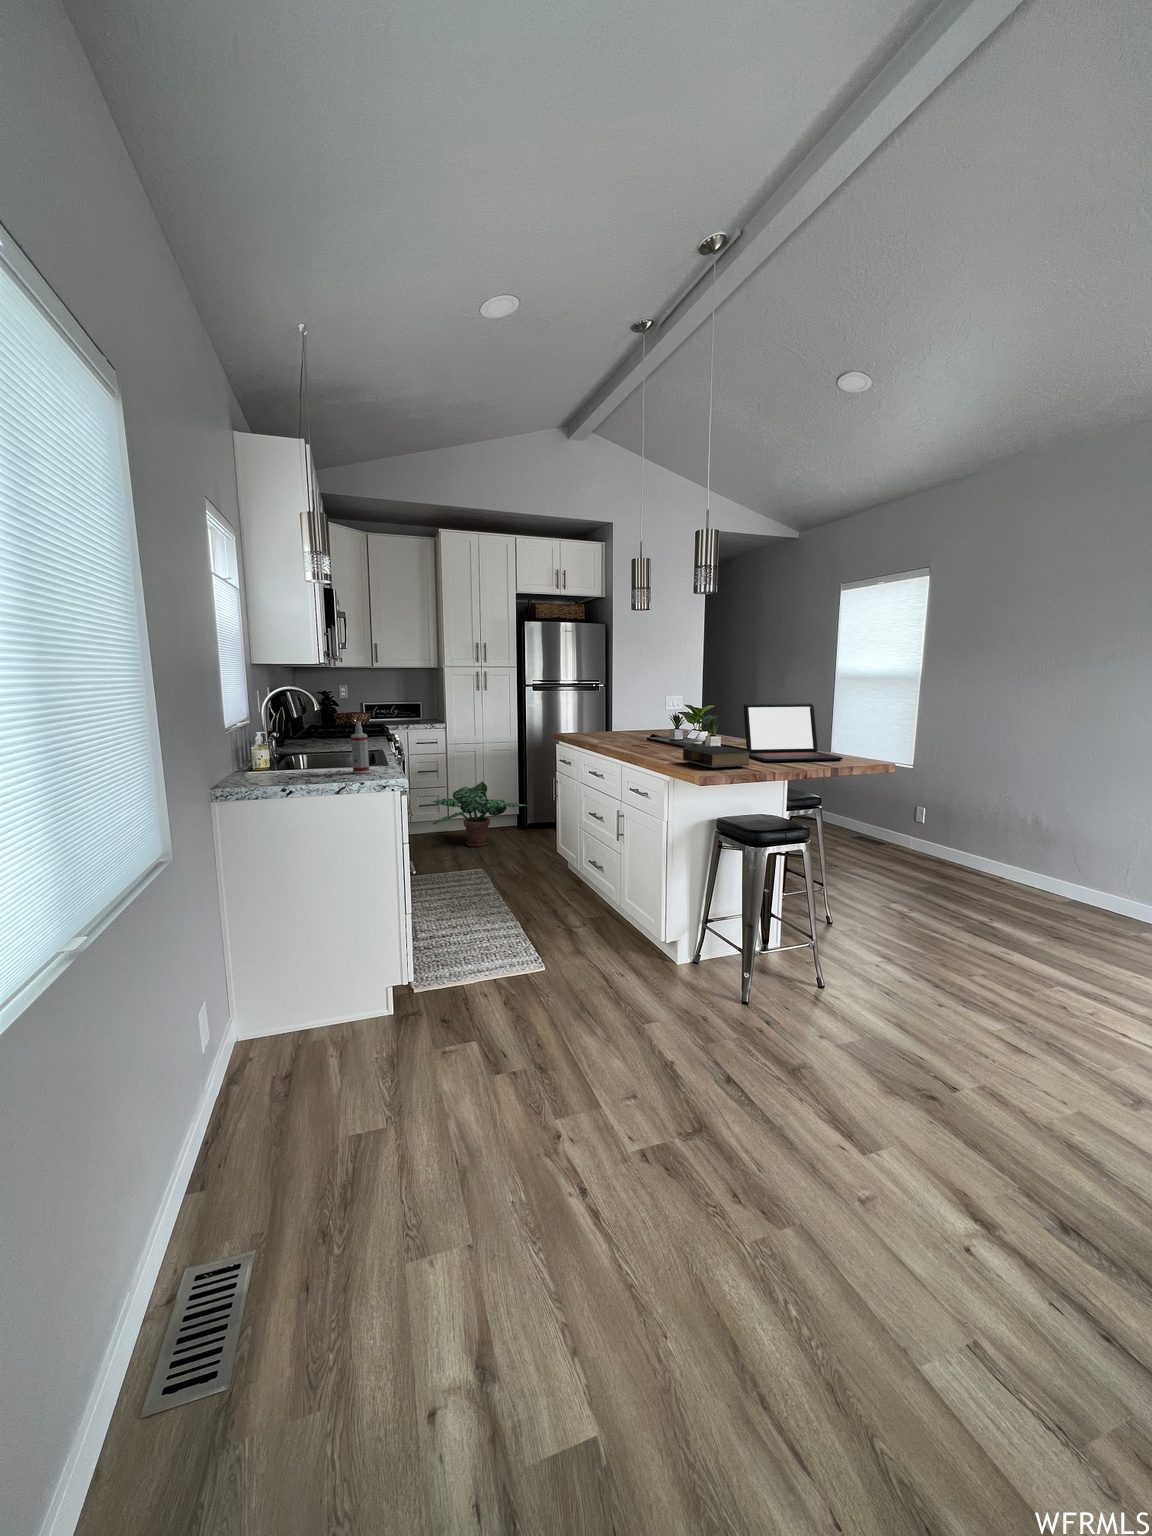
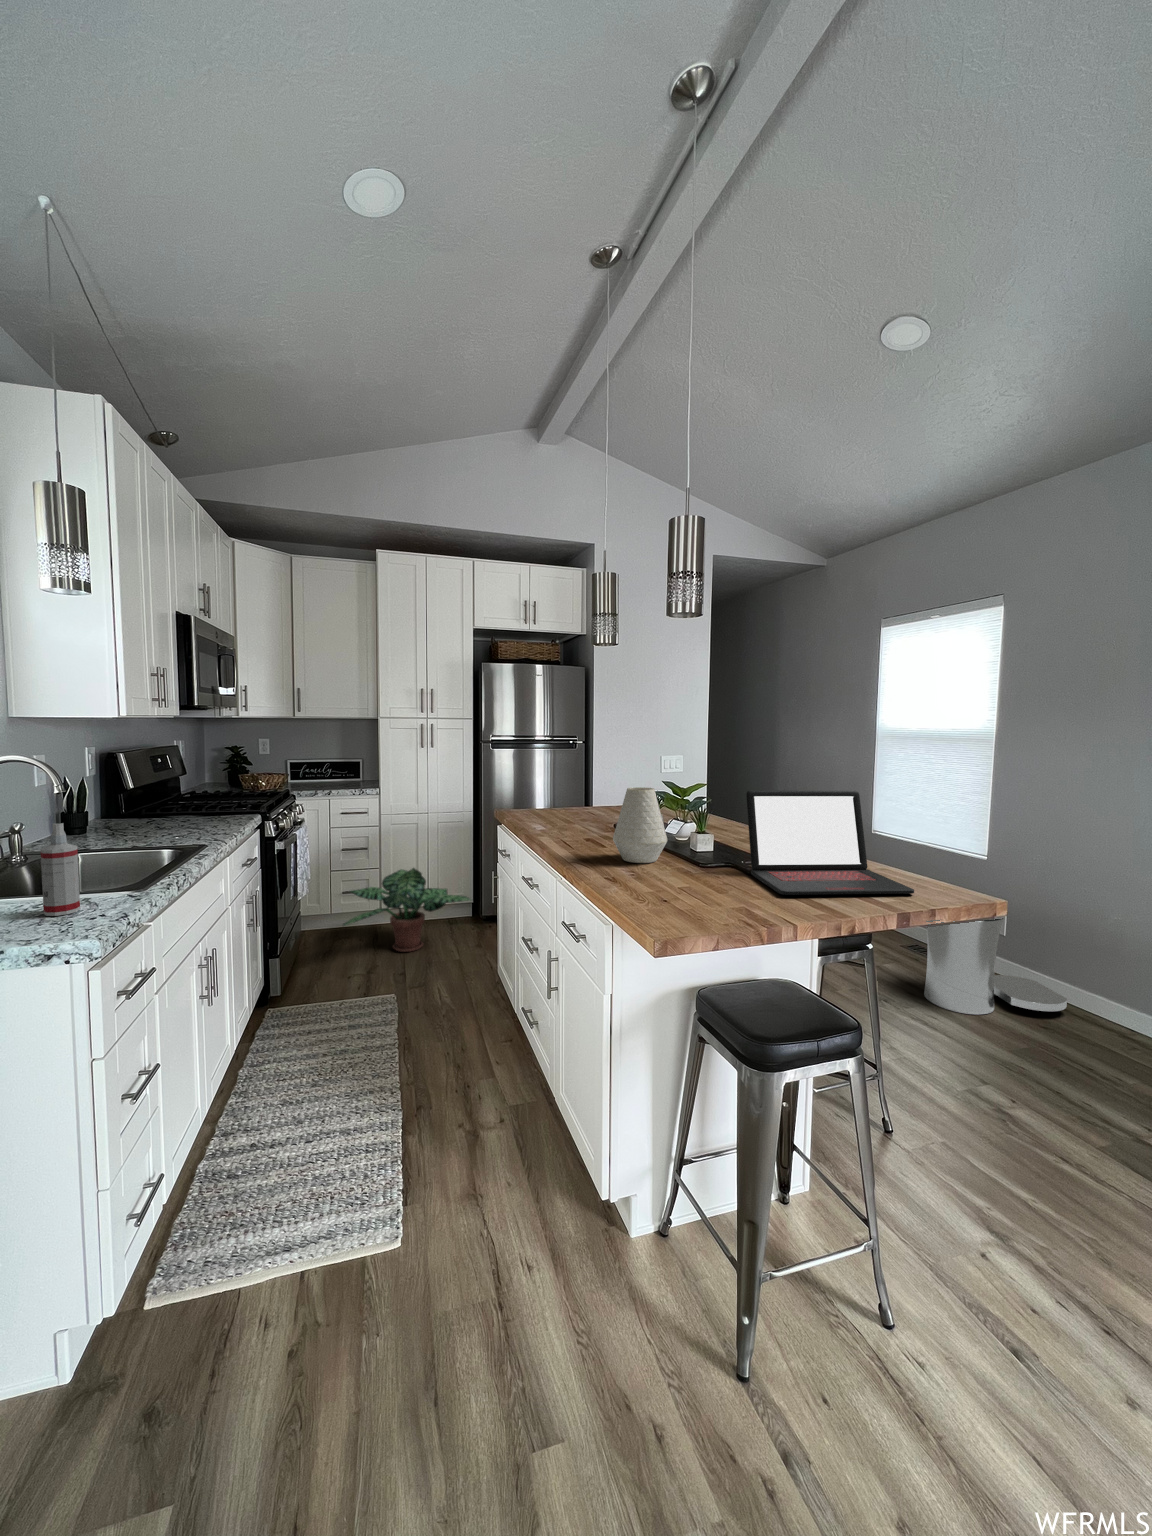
vase: none [657,705,692,753] -> present [613,787,667,863]
book: present [683,746,750,769] -> none [641,863,752,917]
trash can: none [864,795,961,870] -> present [924,918,1067,1015]

